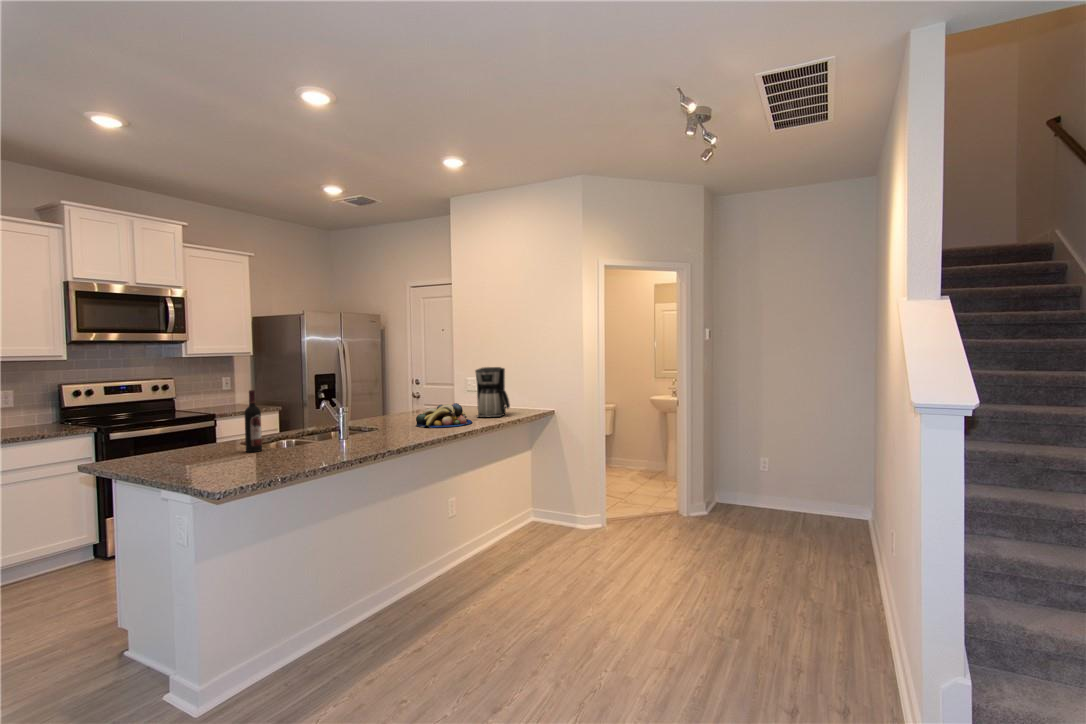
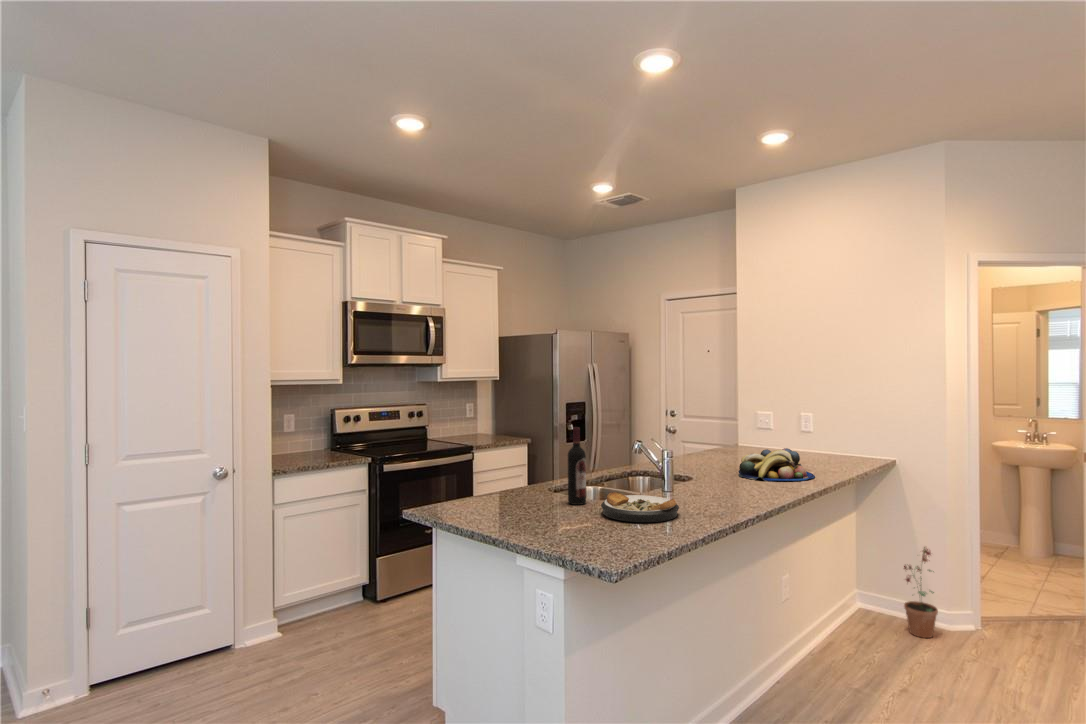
coffee maker: present [475,367,510,417] -> none [802,401,854,469]
plate: none [262,440,327,460] -> present [601,492,679,522]
potted plant: none [551,471,574,536] -> present [904,547,938,638]

